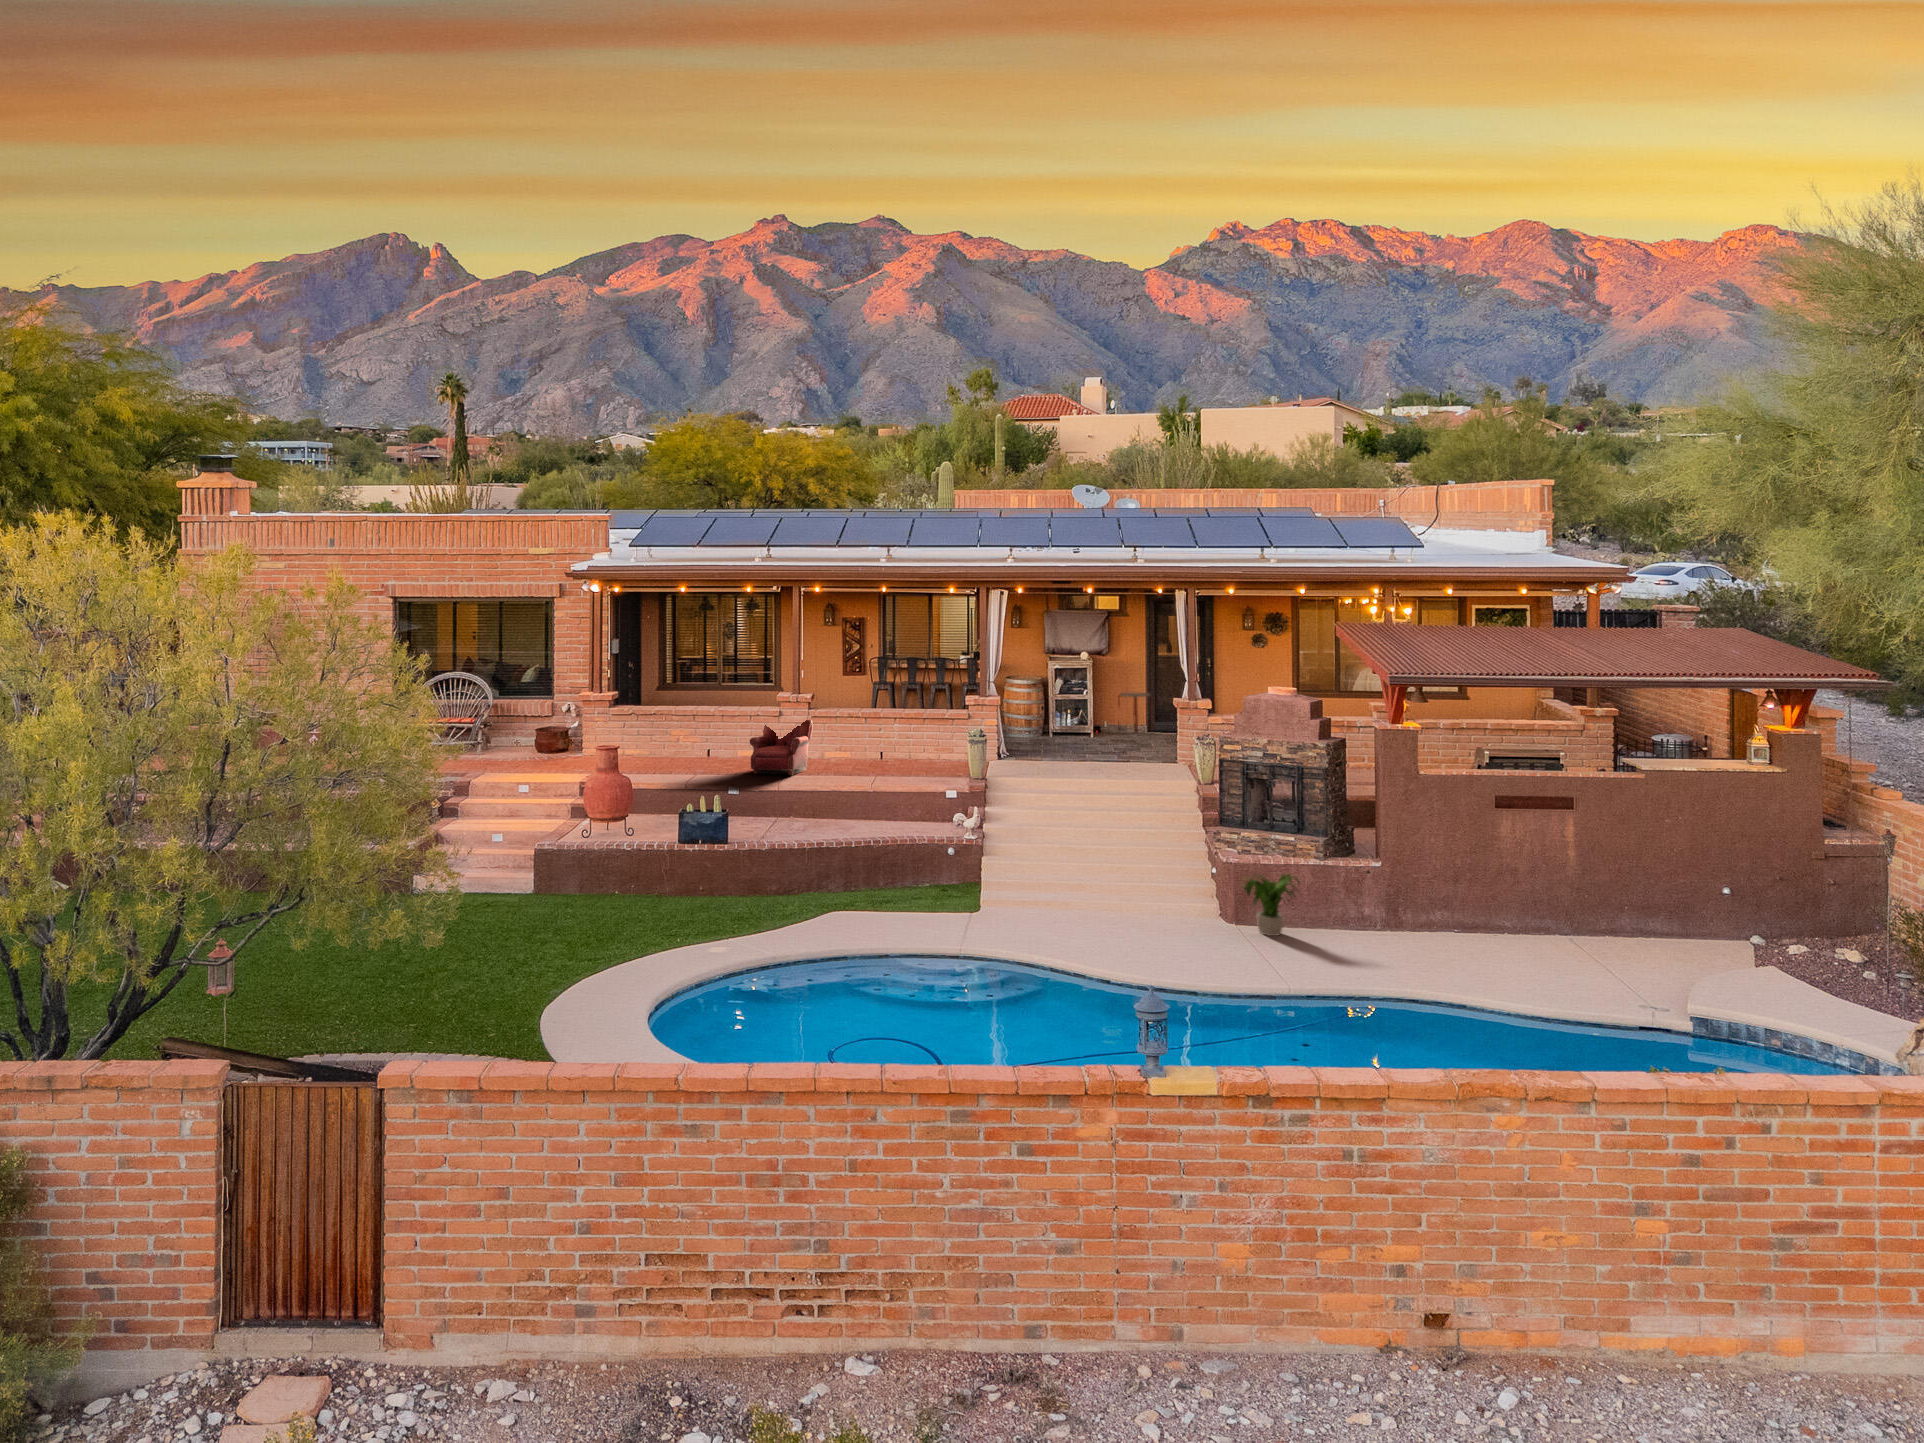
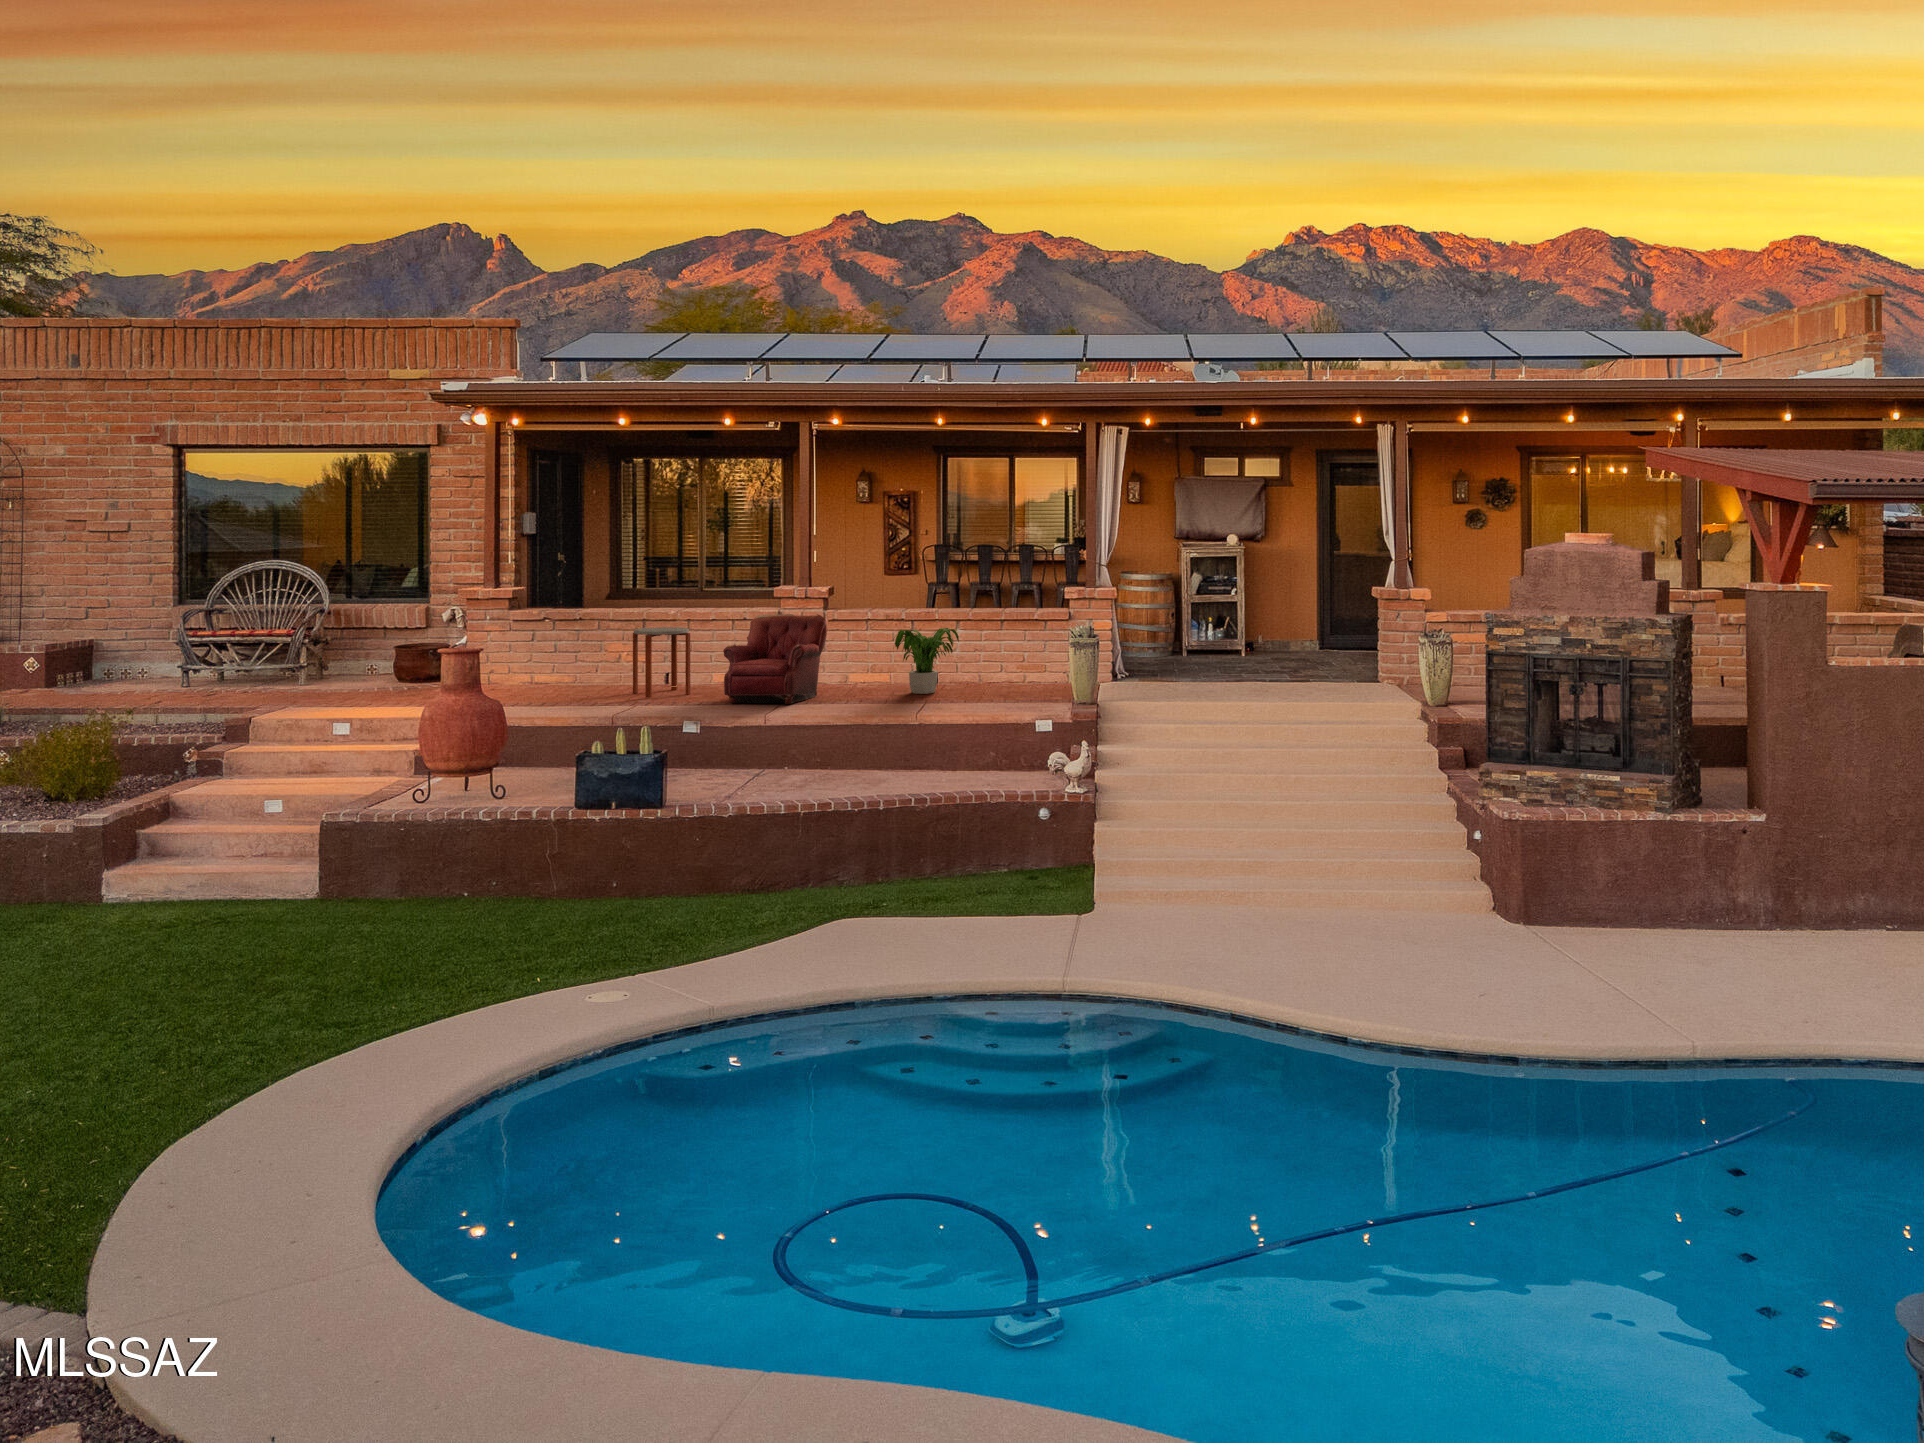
side table: present [1118,693,1153,732] -> present [633,627,690,698]
potted plant: present [1244,874,1300,936] -> present [895,628,959,694]

